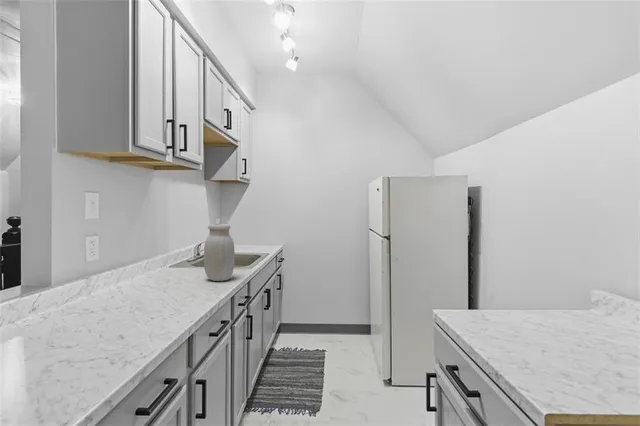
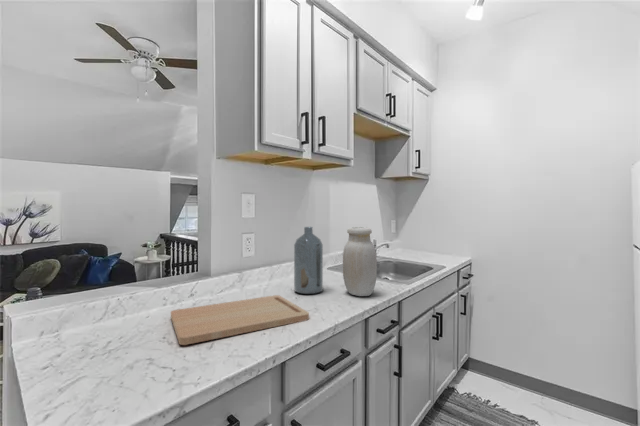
bottle: none [155,225,184,287] -> present [294,227,323,294]
cutting board: none [28,291,193,343] -> present [171,295,309,345]

